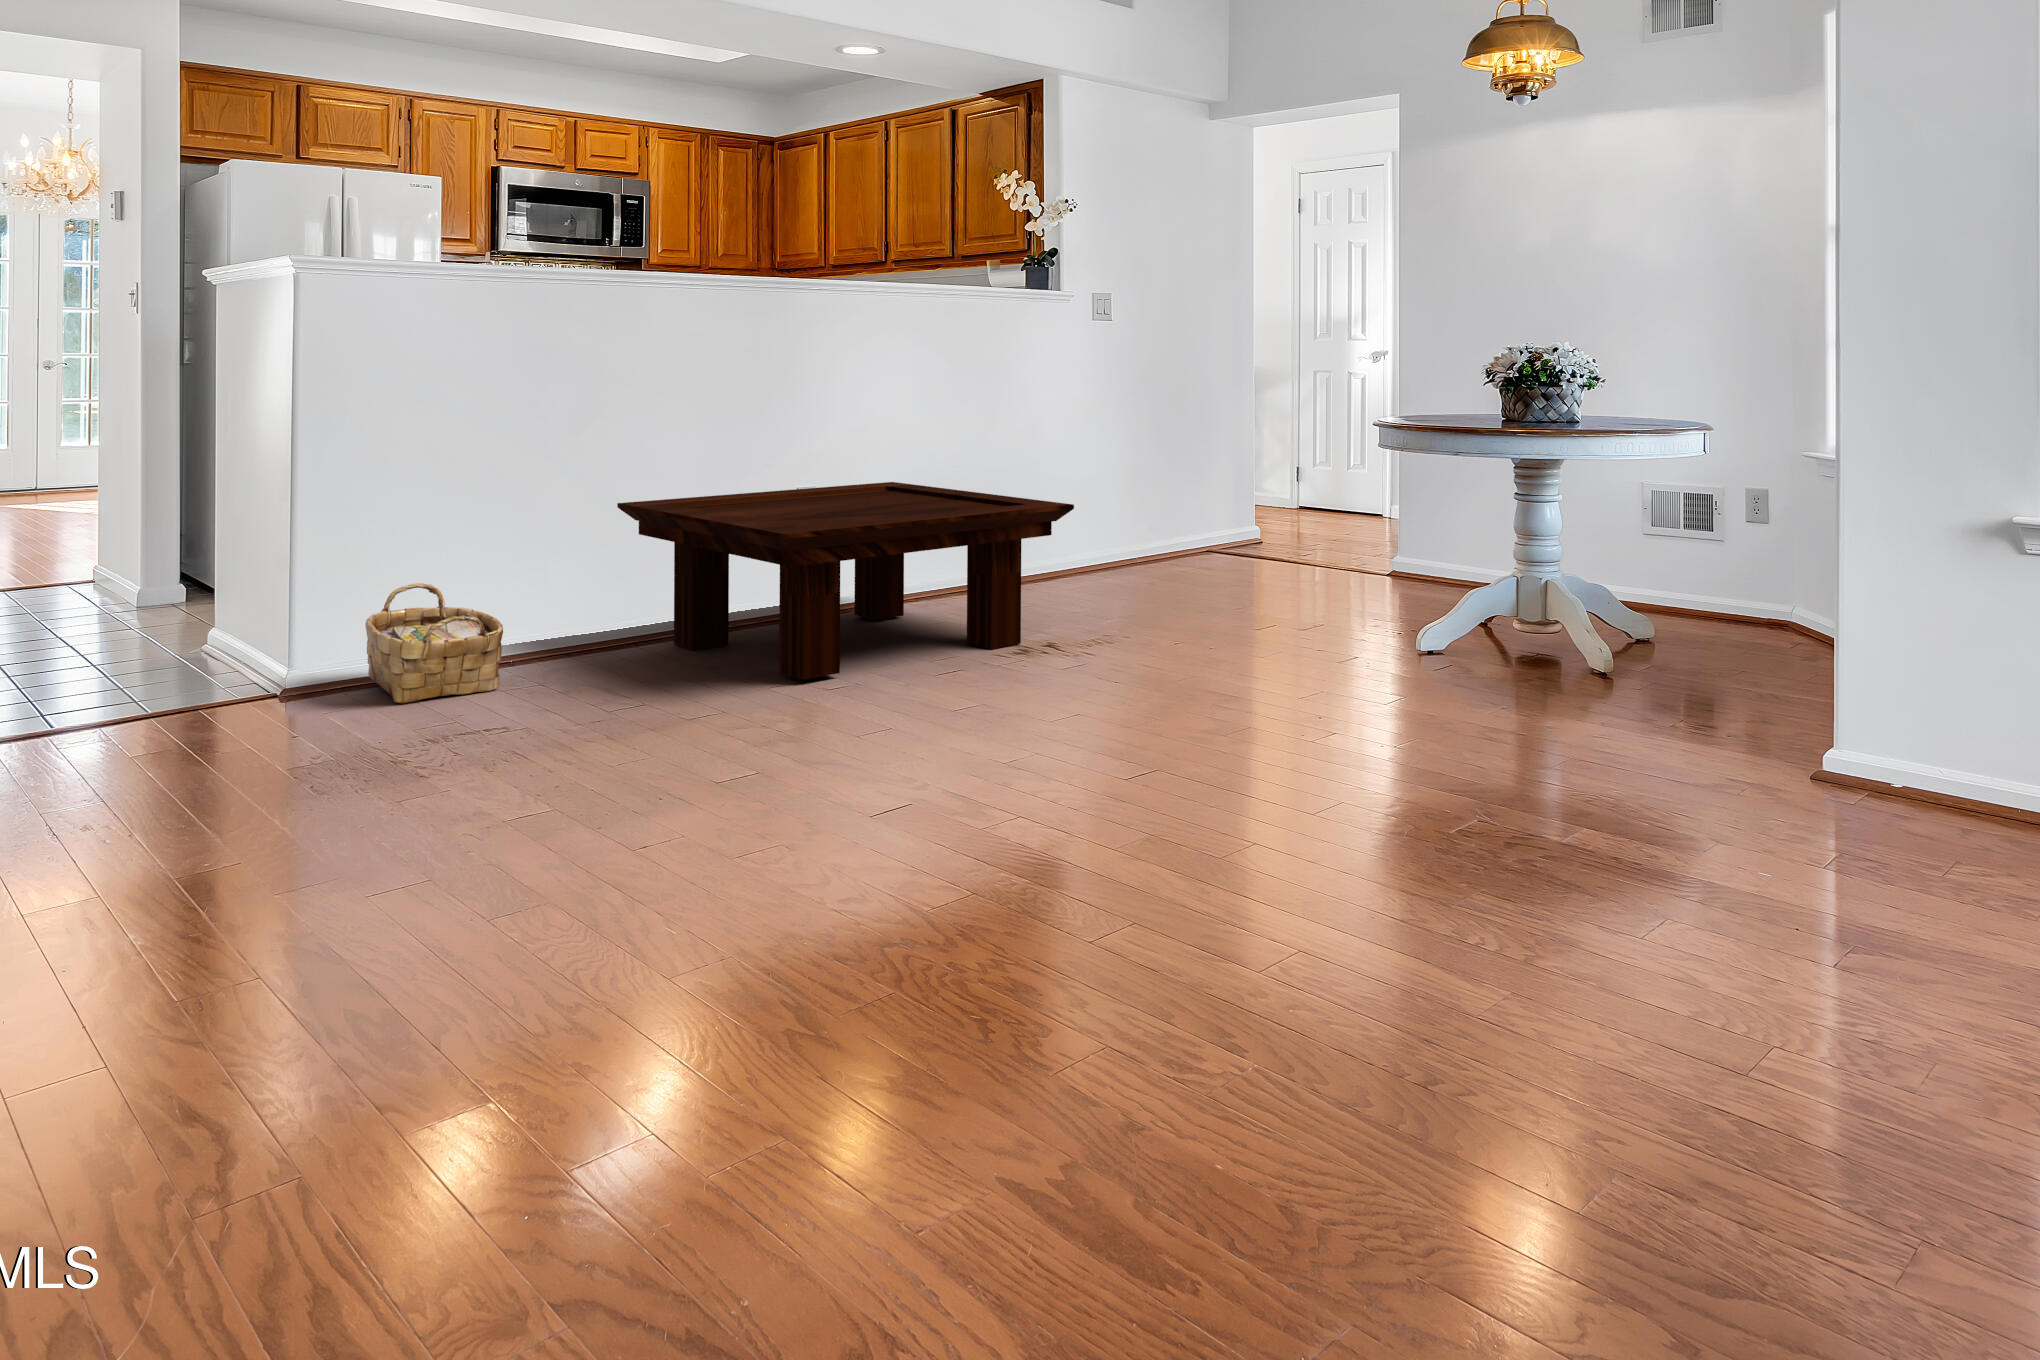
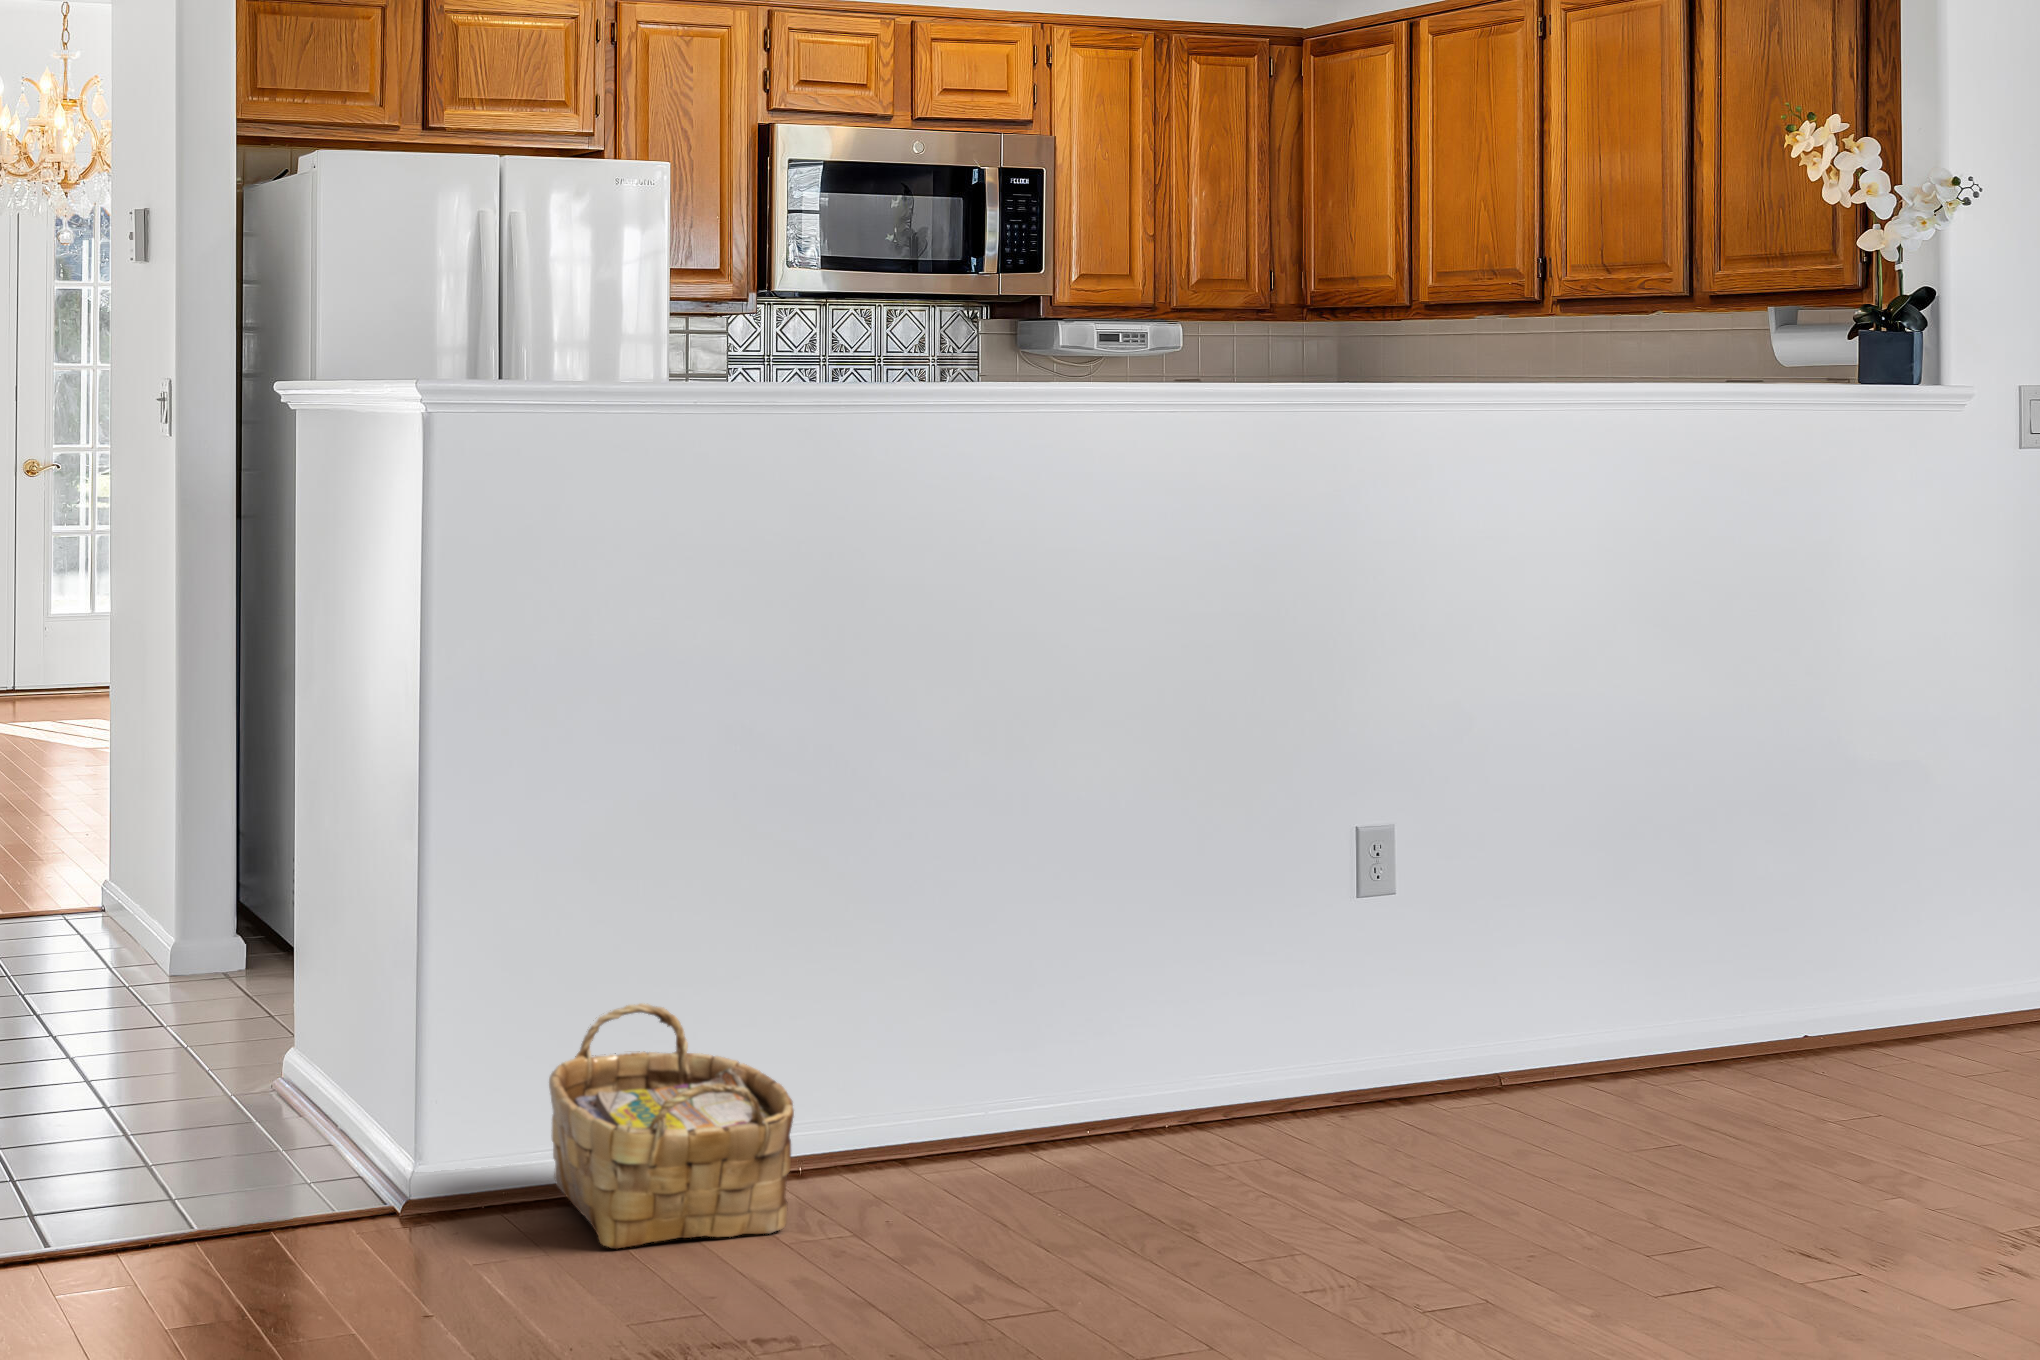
coffee table: present [617,482,1074,680] -> none [1007,806,1993,1263]

